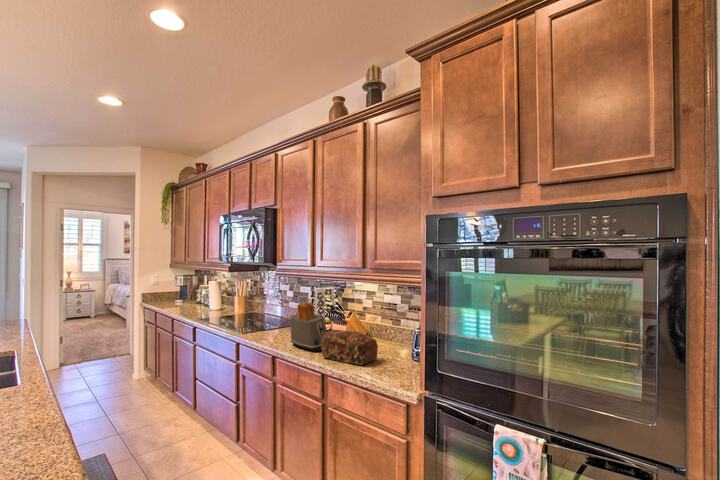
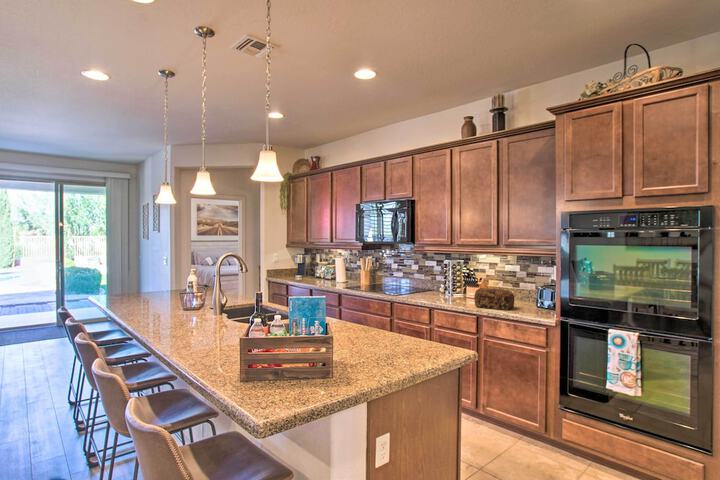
toaster: present [290,302,327,351] -> none [442,271,473,304]

